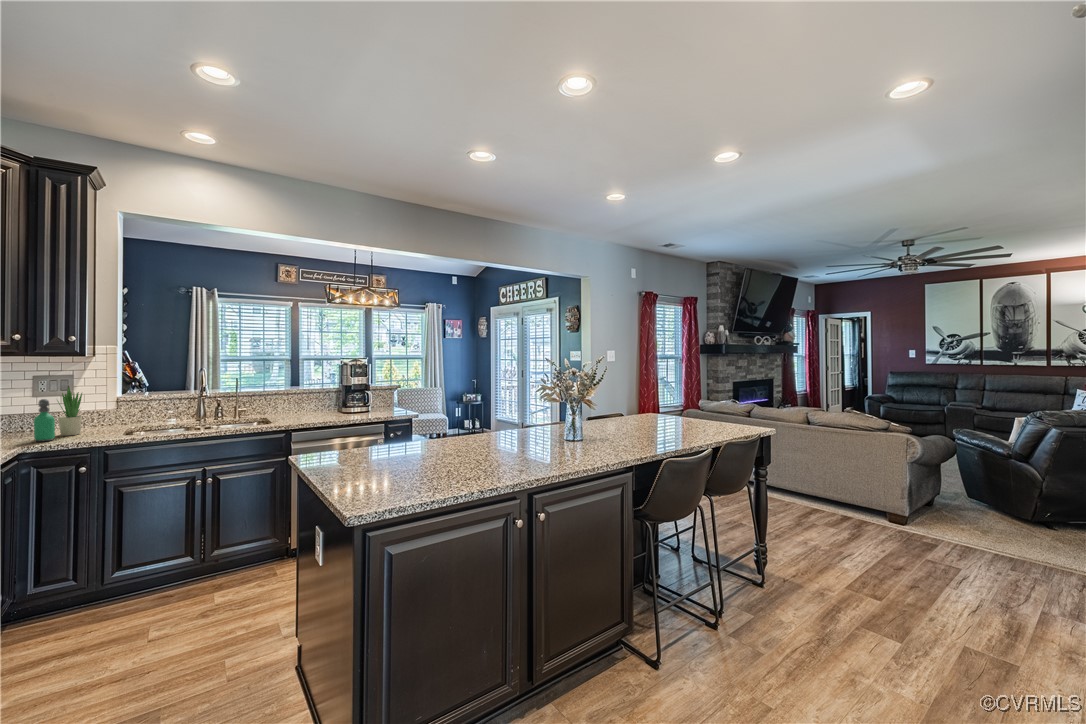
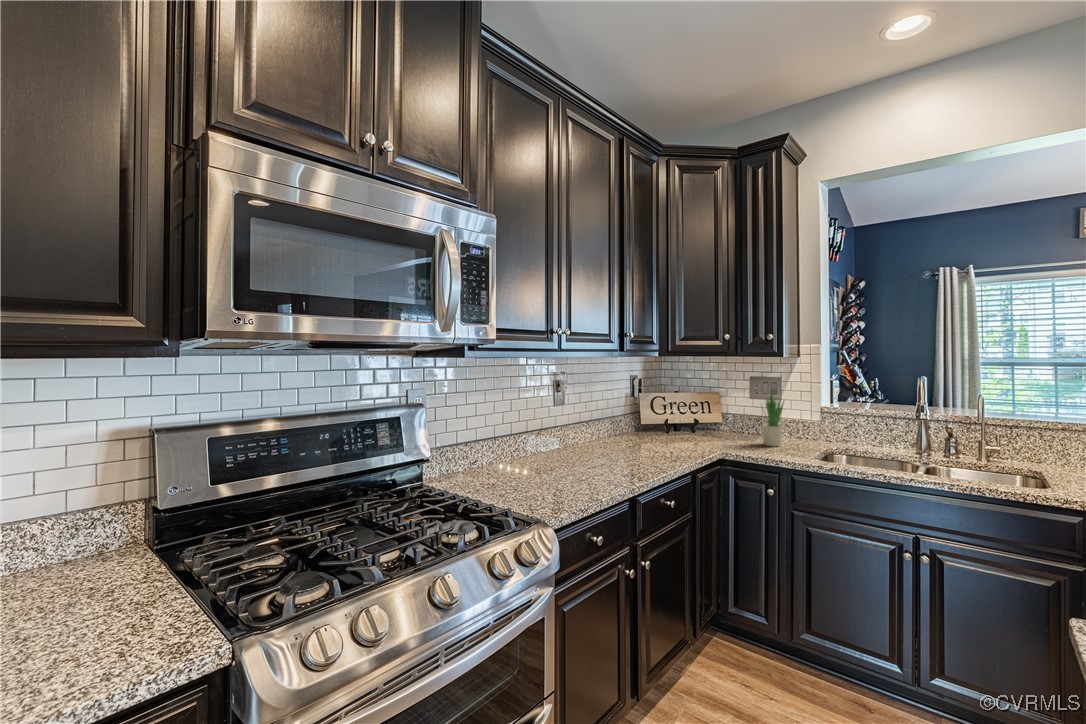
soap dispenser: present [34,399,55,442] -> none [738,404,755,450]

